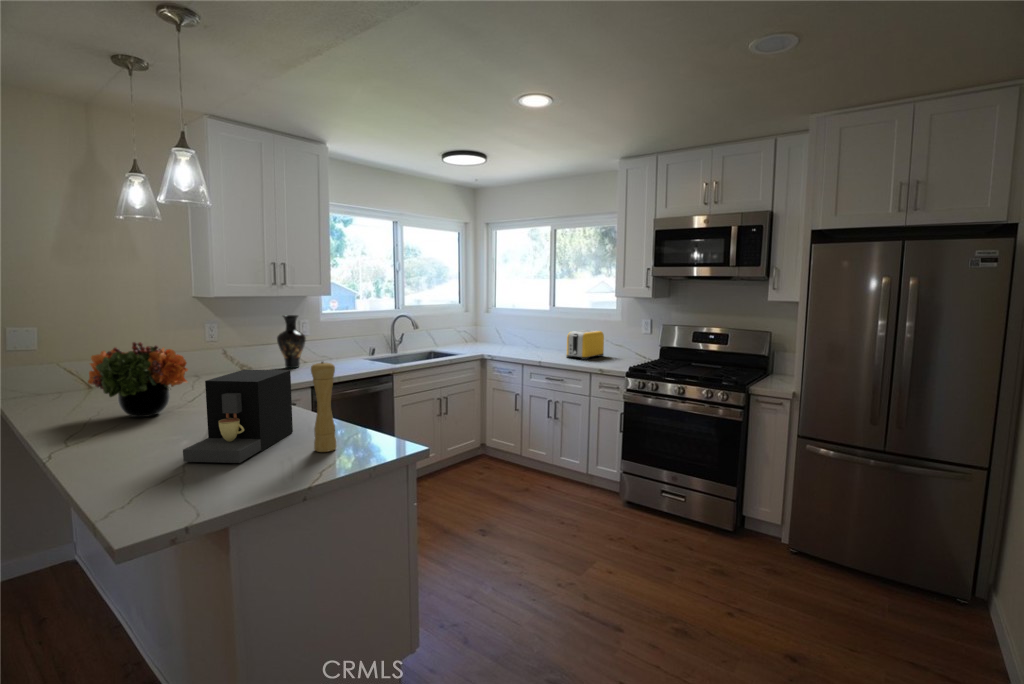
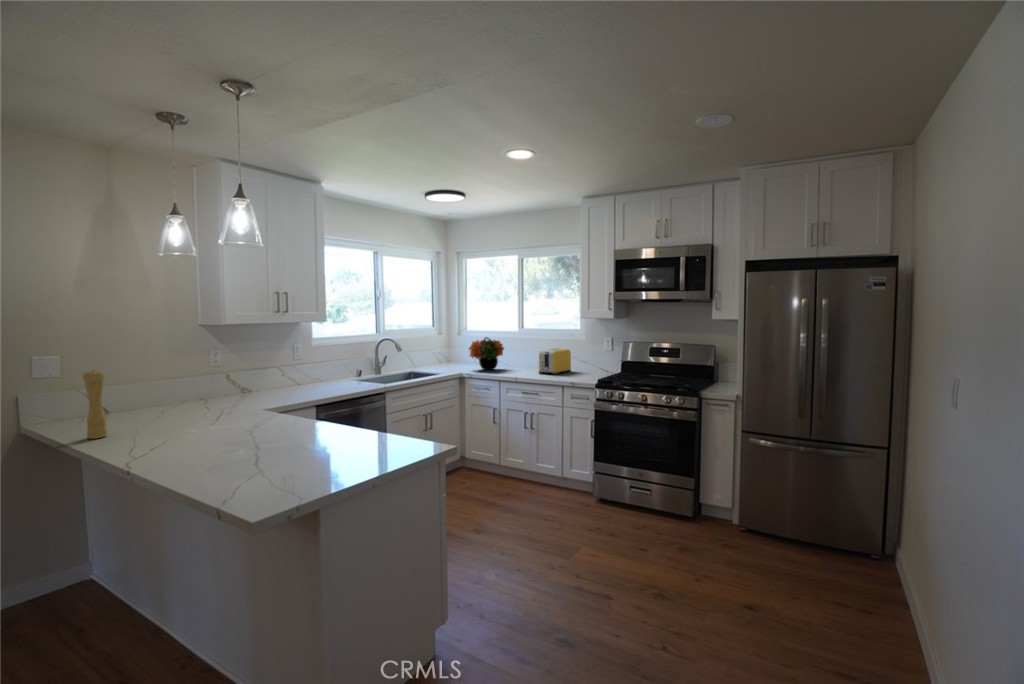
vase: present [277,315,306,368] -> none [275,340,303,390]
flower arrangement: present [88,342,188,417] -> present [469,337,504,370]
pepper mill: present [311,362,336,452] -> present [83,370,107,439]
coffee maker: present [183,370,293,463] -> none [254,385,332,463]

